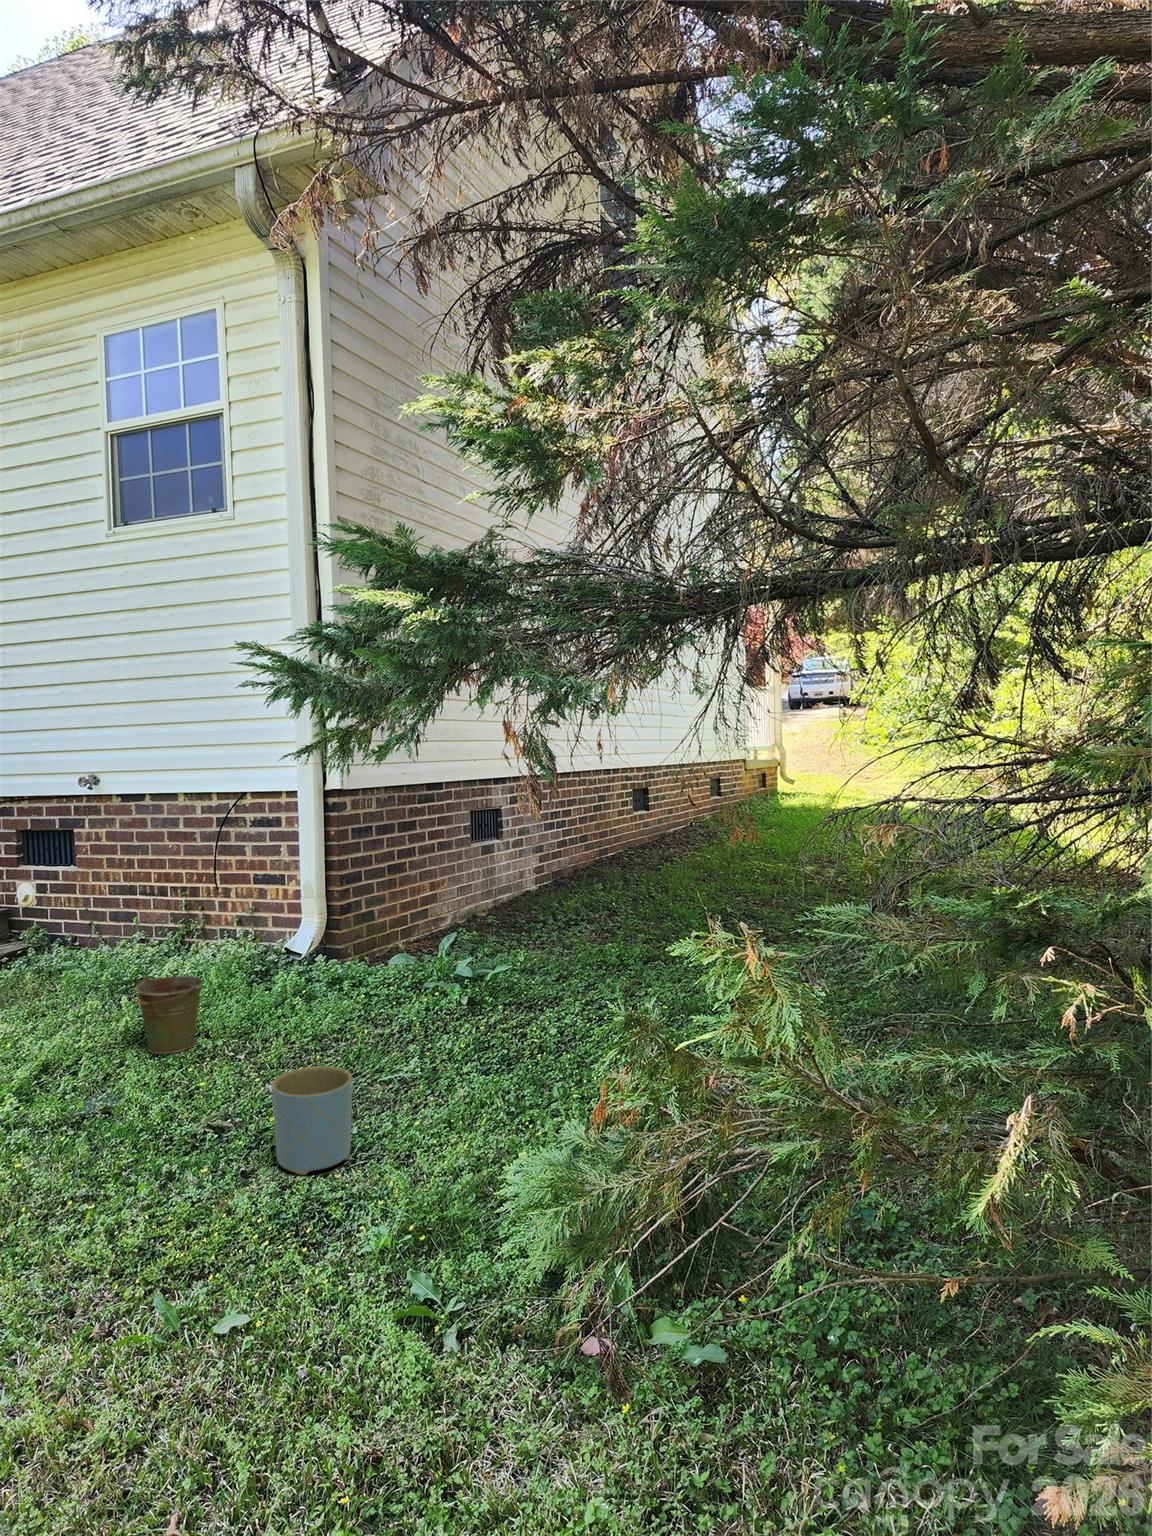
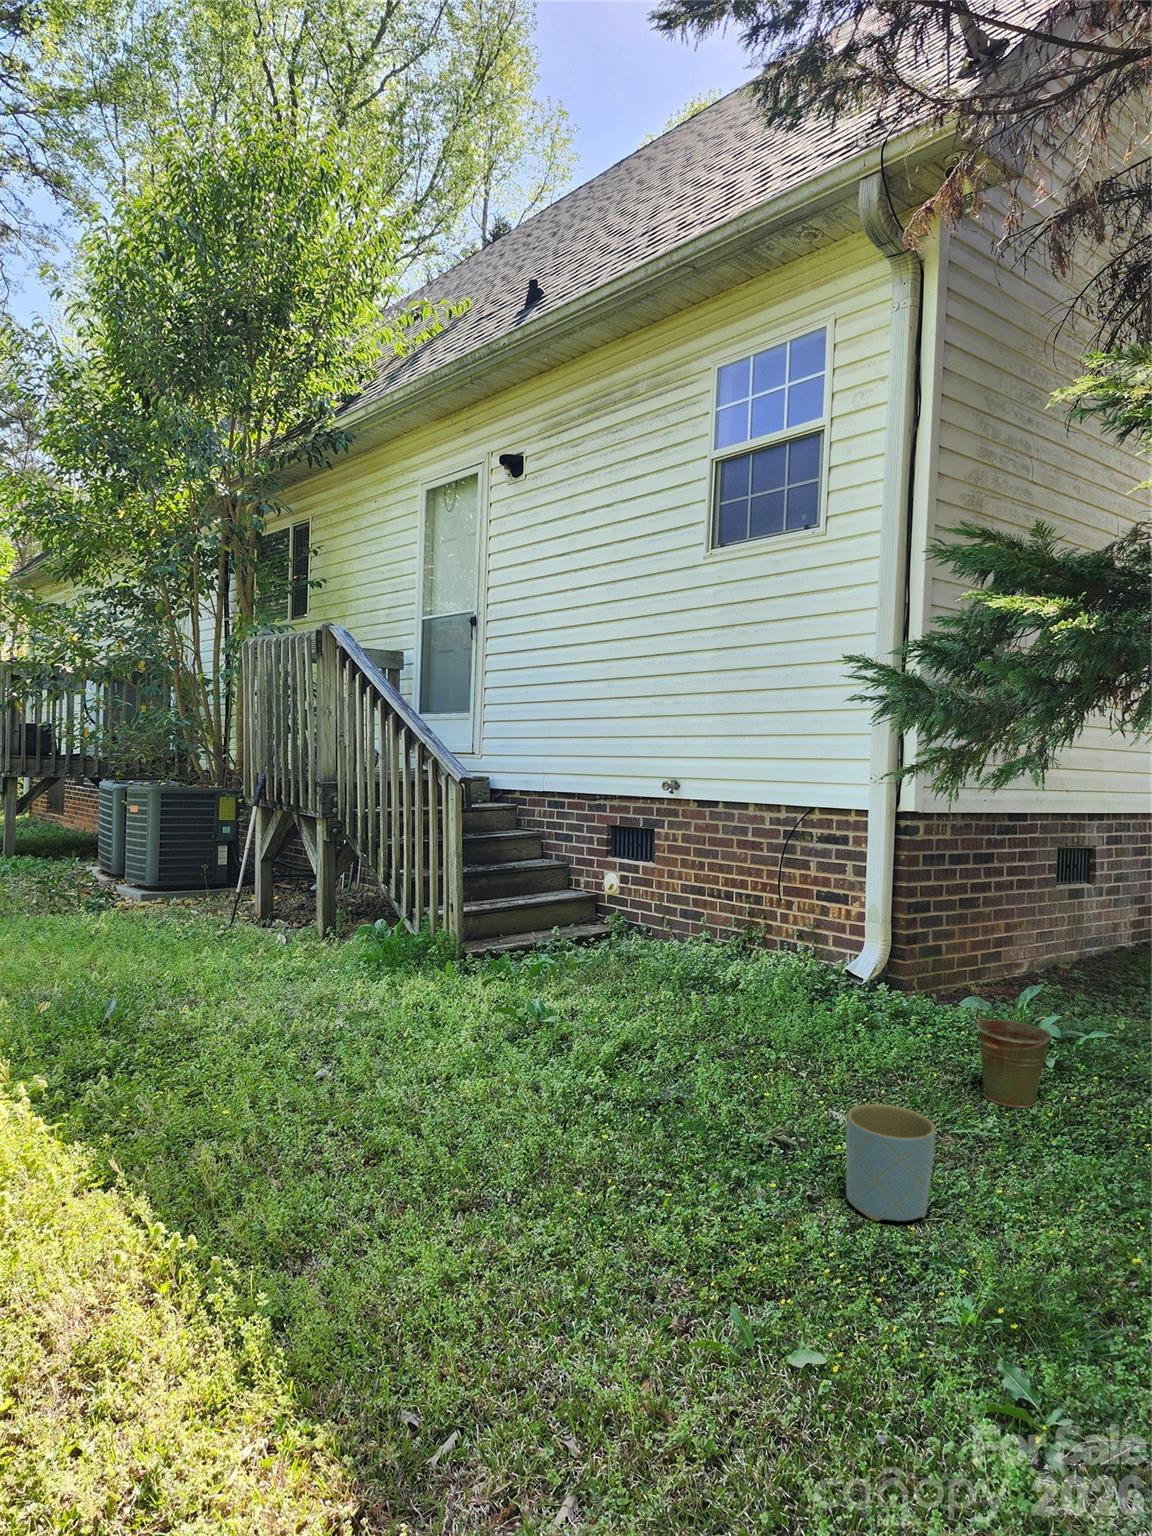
bucket: present [135,976,203,1054] -> present [976,1016,1052,1108]

